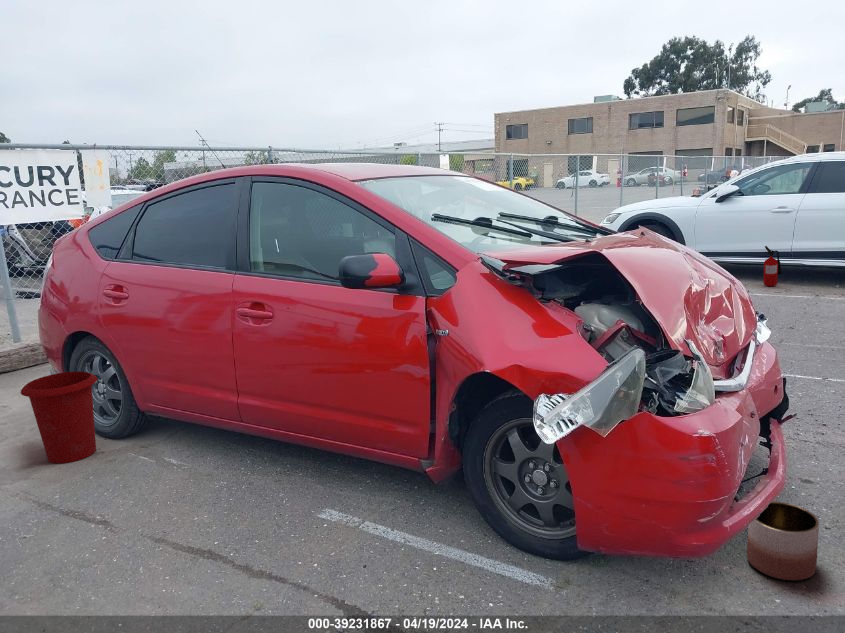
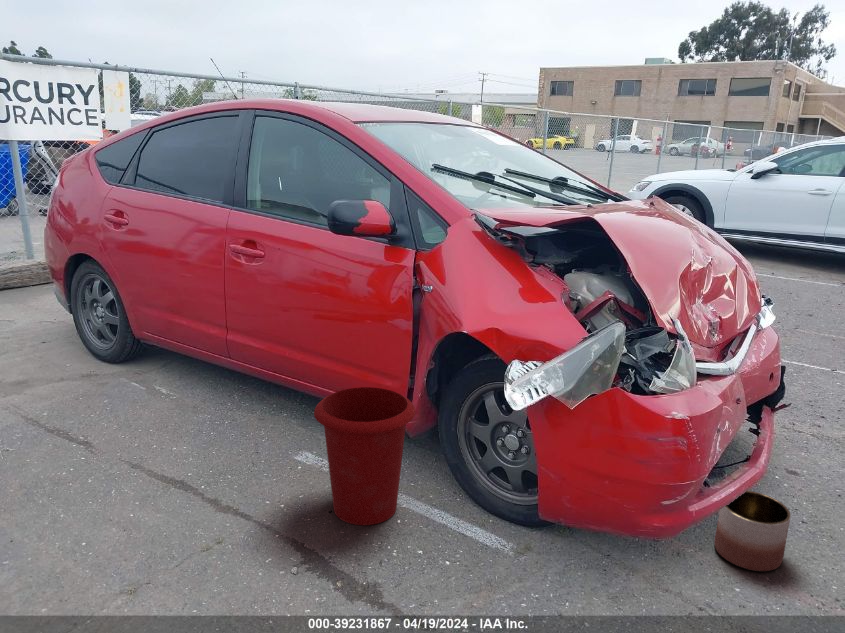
fire extinguisher: present [764,246,782,286] -> none [801,229,822,272]
waste bin: present [21,371,97,463] -> present [314,387,416,525]

